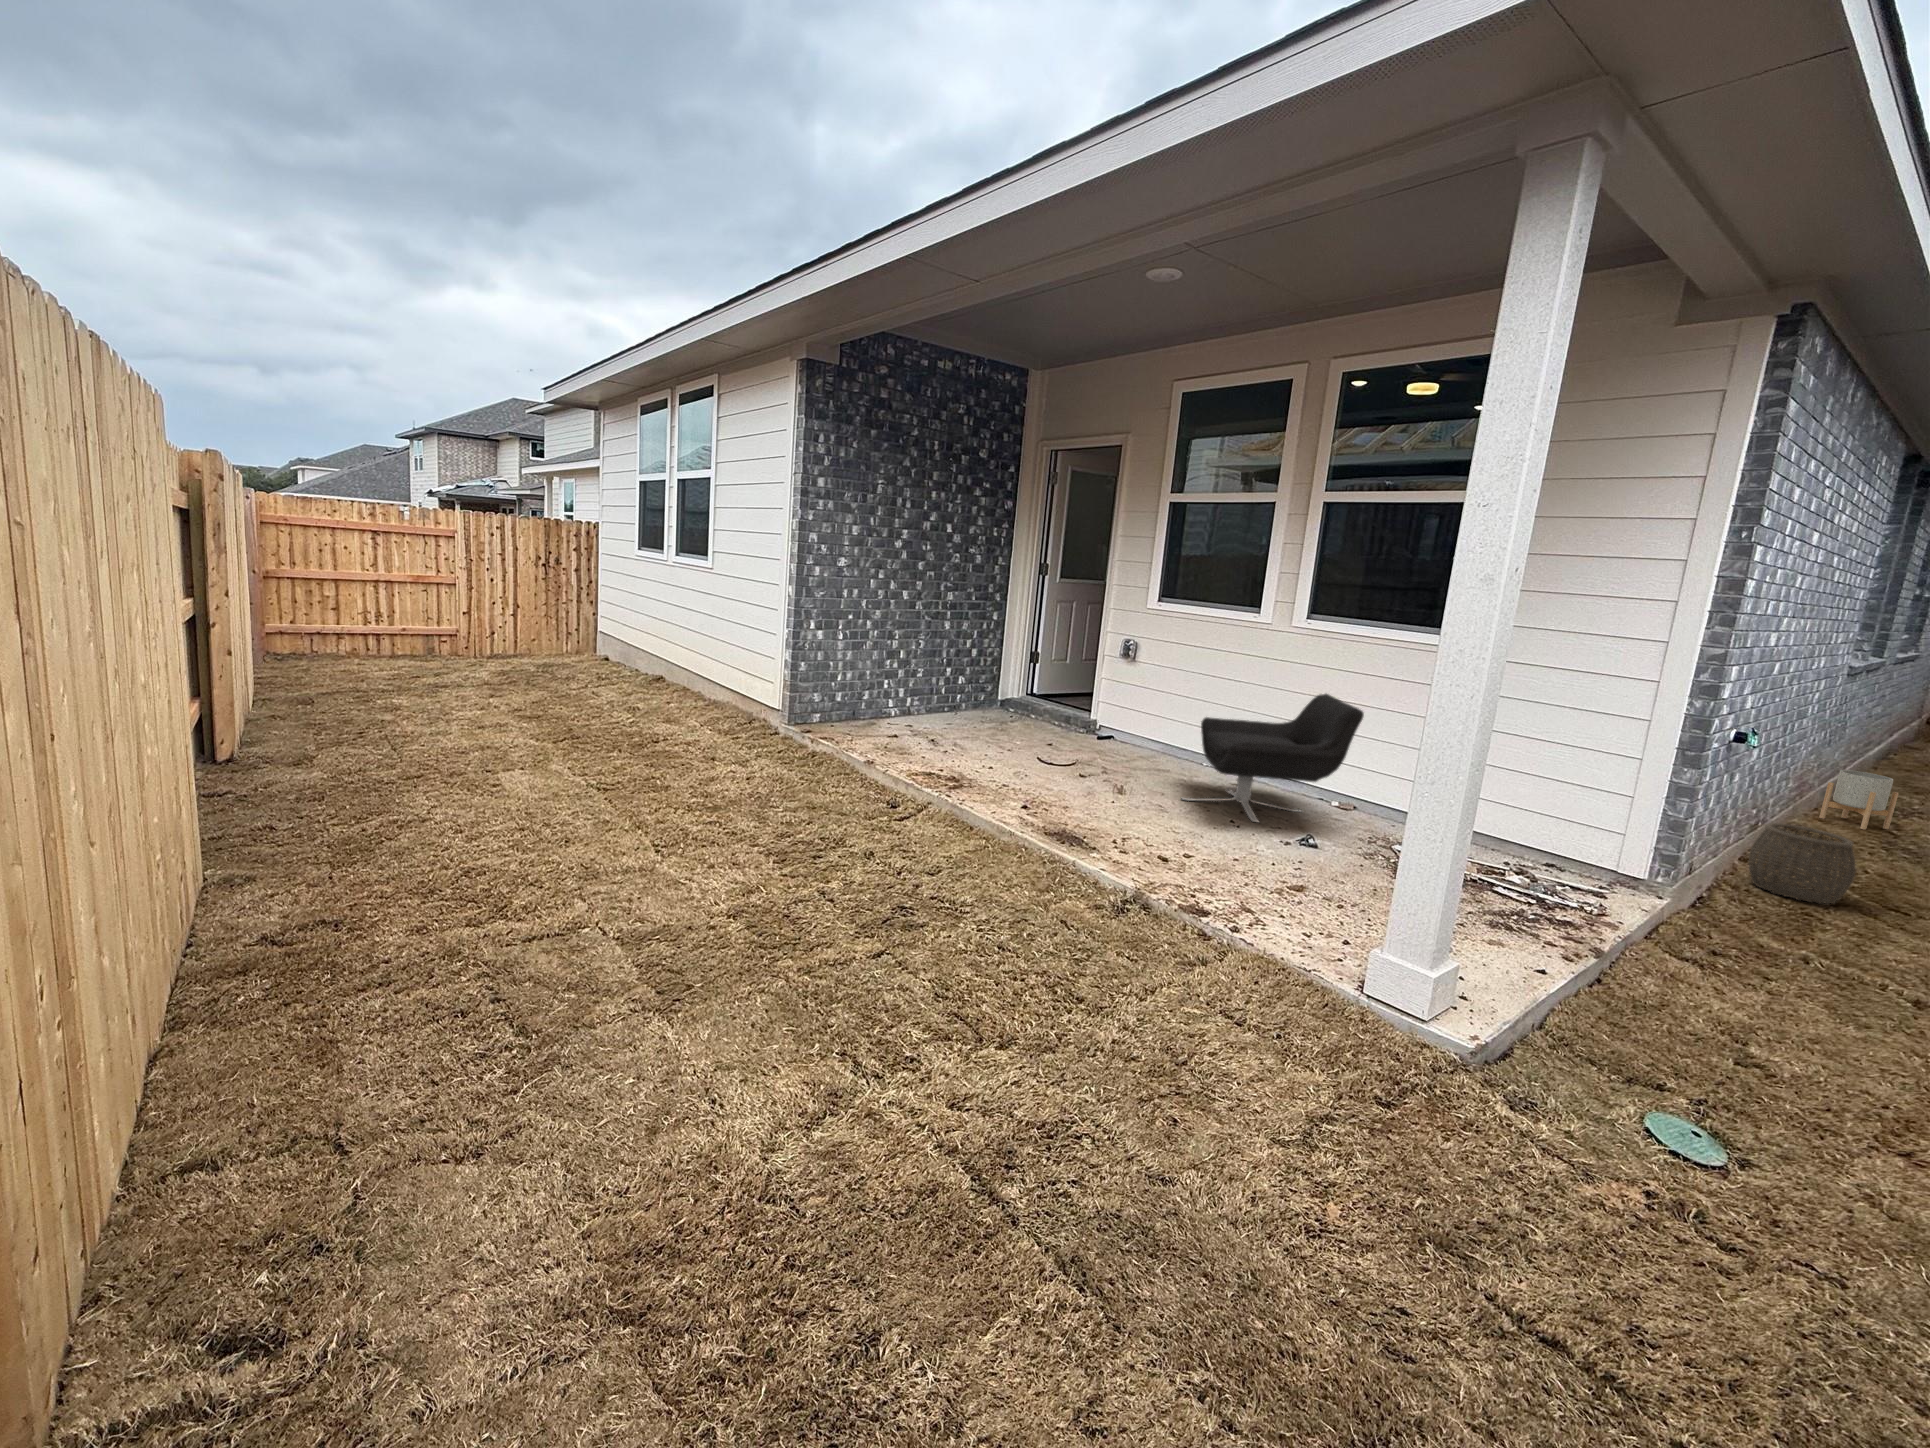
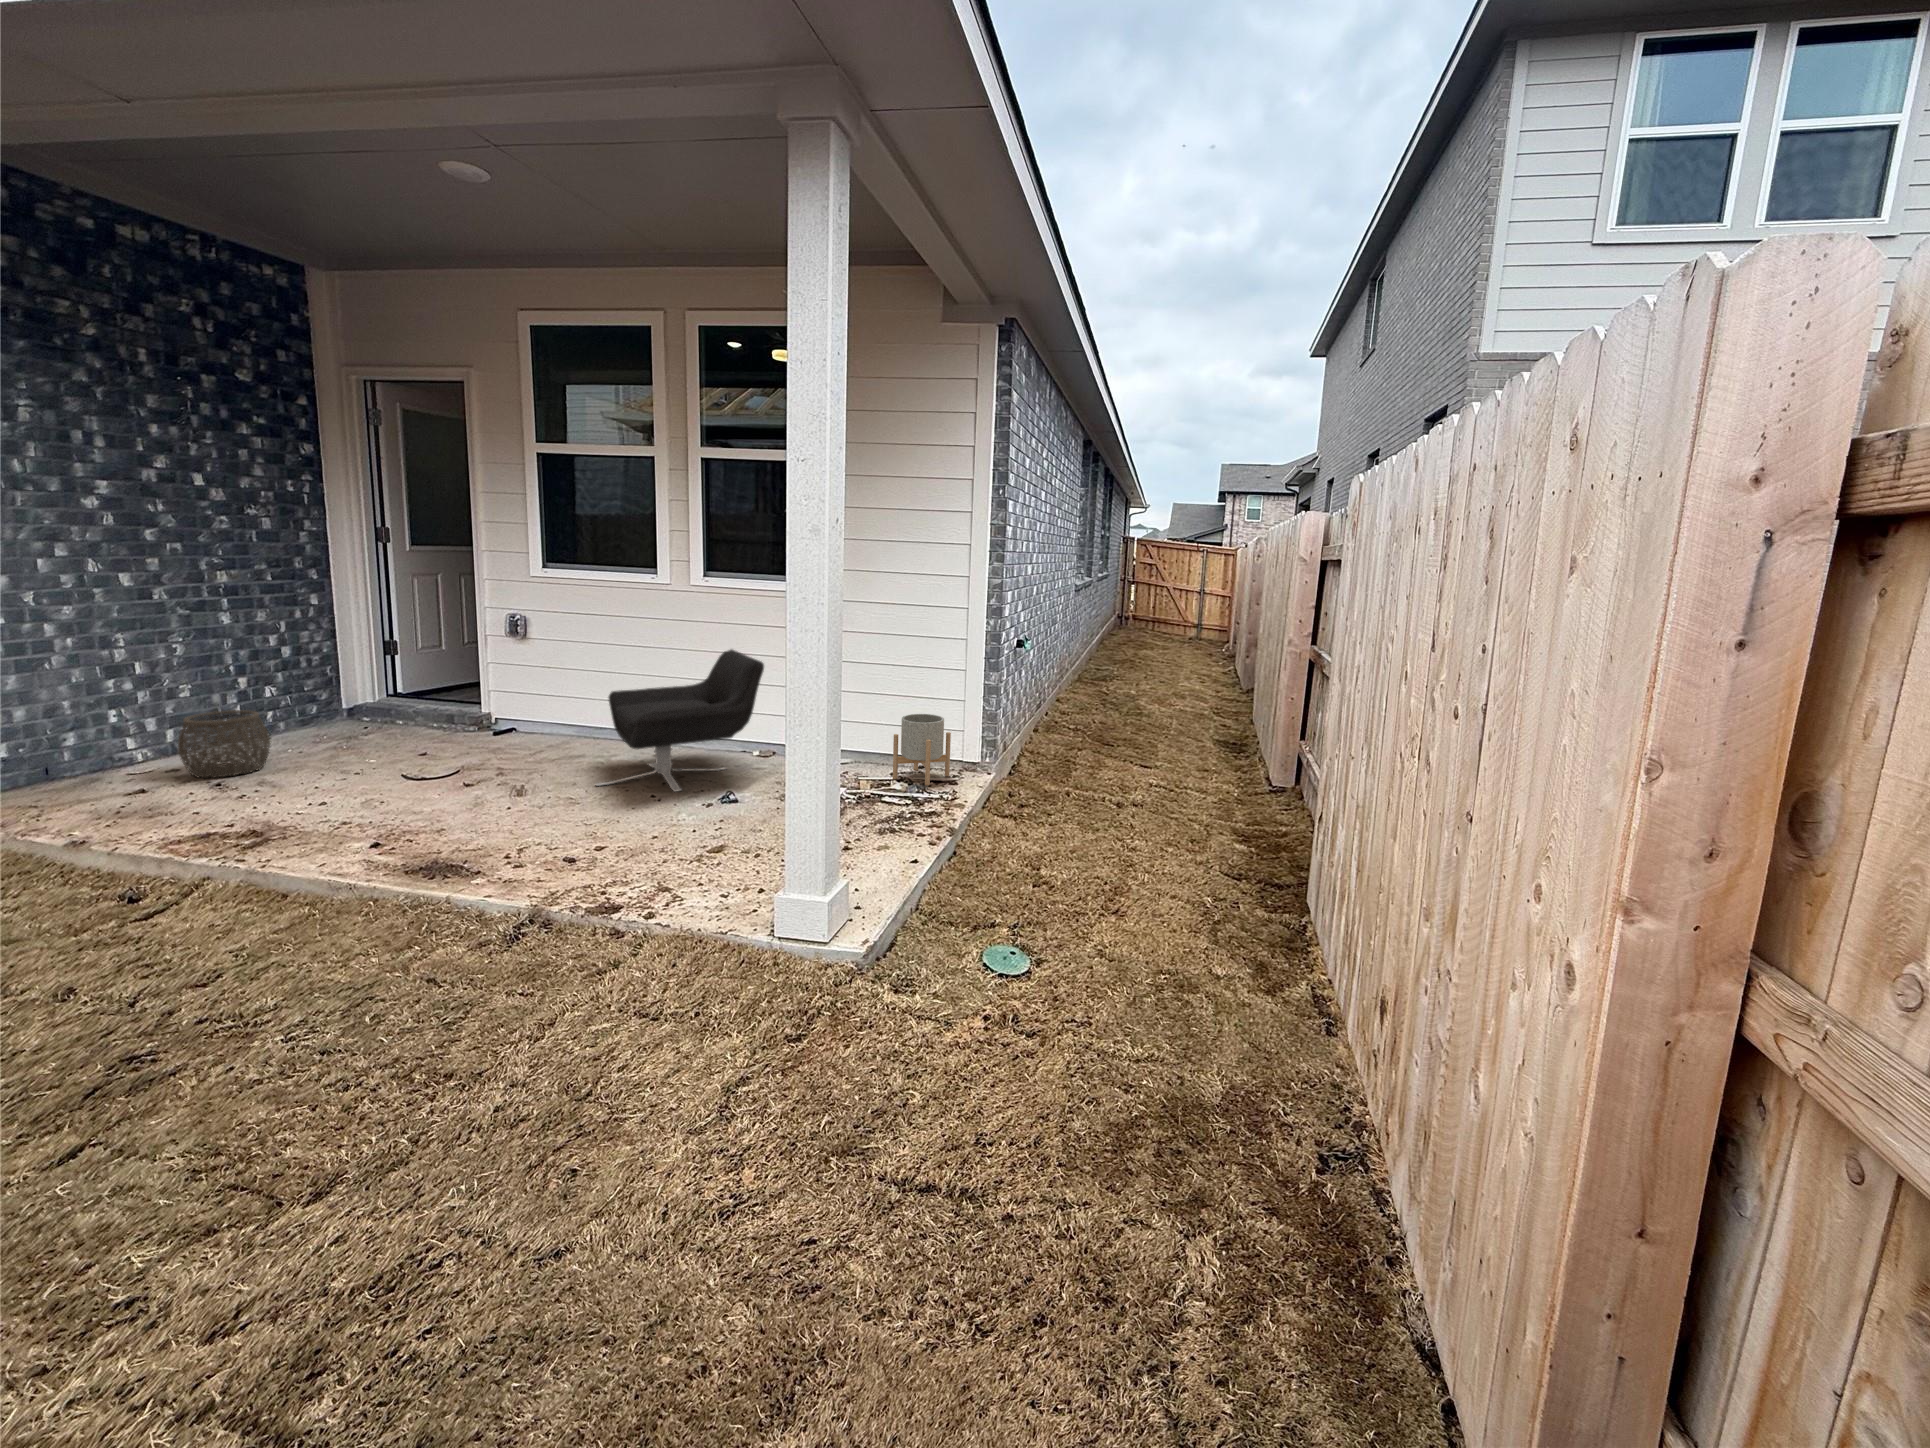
planter: present [1819,770,1899,830] -> present [893,714,951,785]
woven basket: present [1748,823,1856,904] -> present [177,710,270,778]

